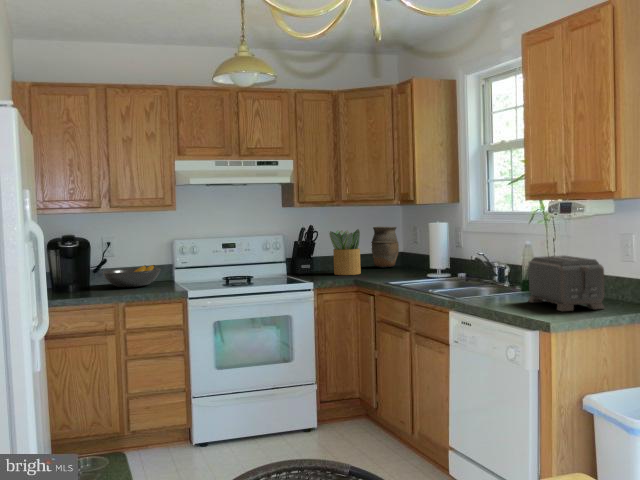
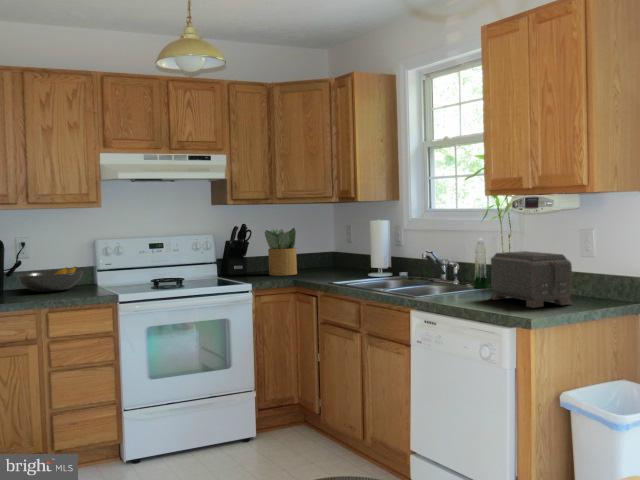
vase: present [371,227,399,268] -> none [303,226,331,268]

